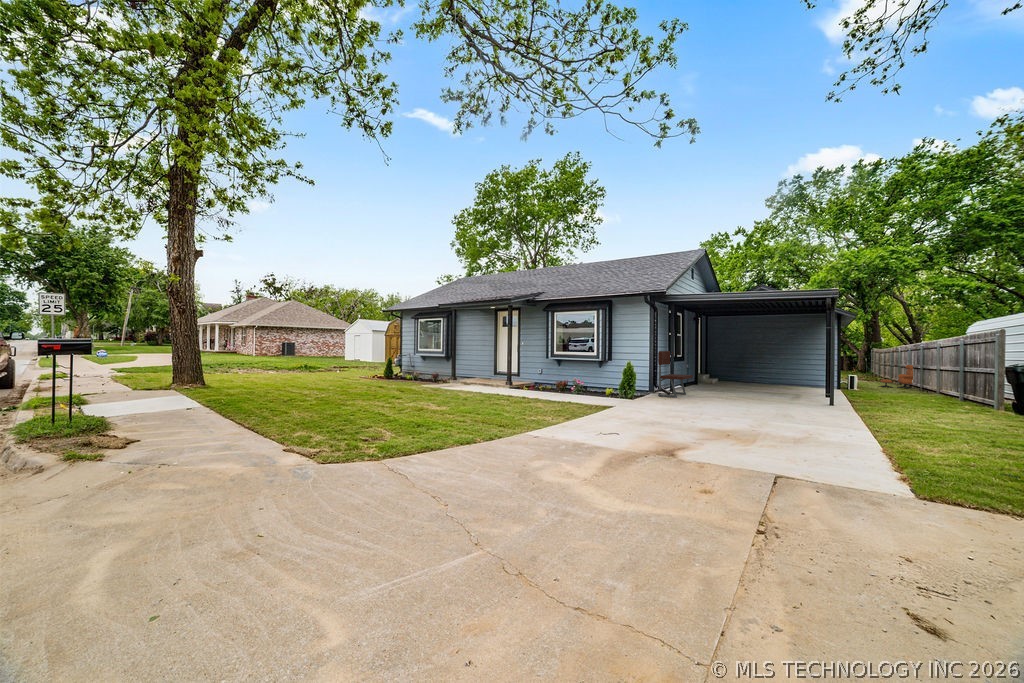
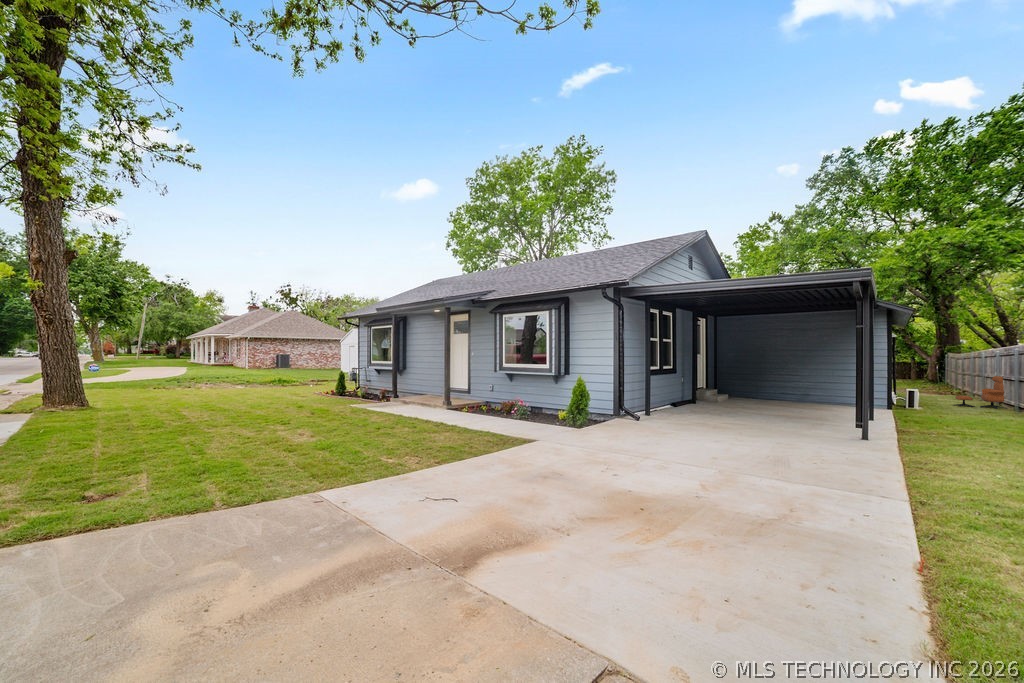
bench: present [658,351,693,397] -> none [623,362,675,426]

